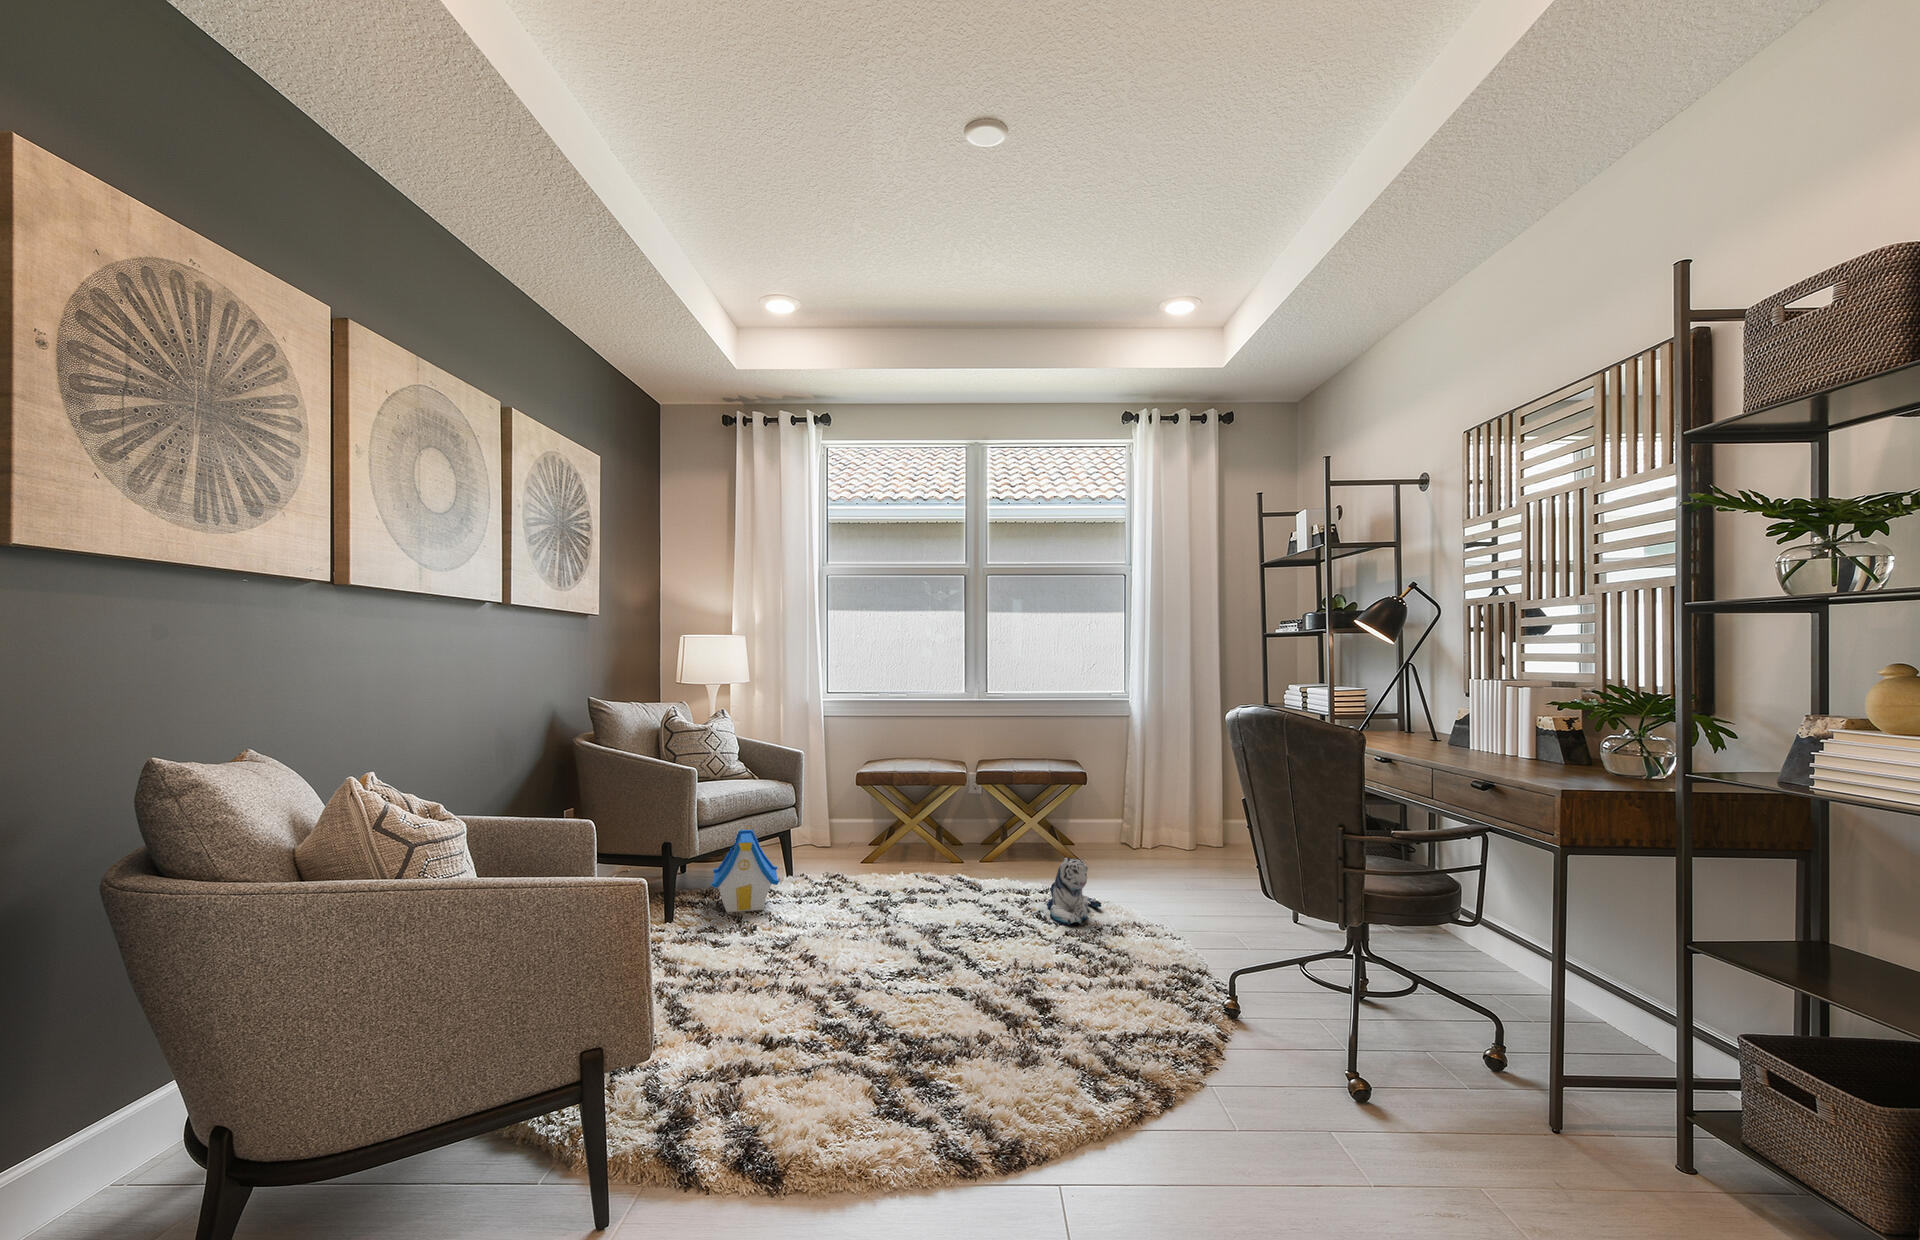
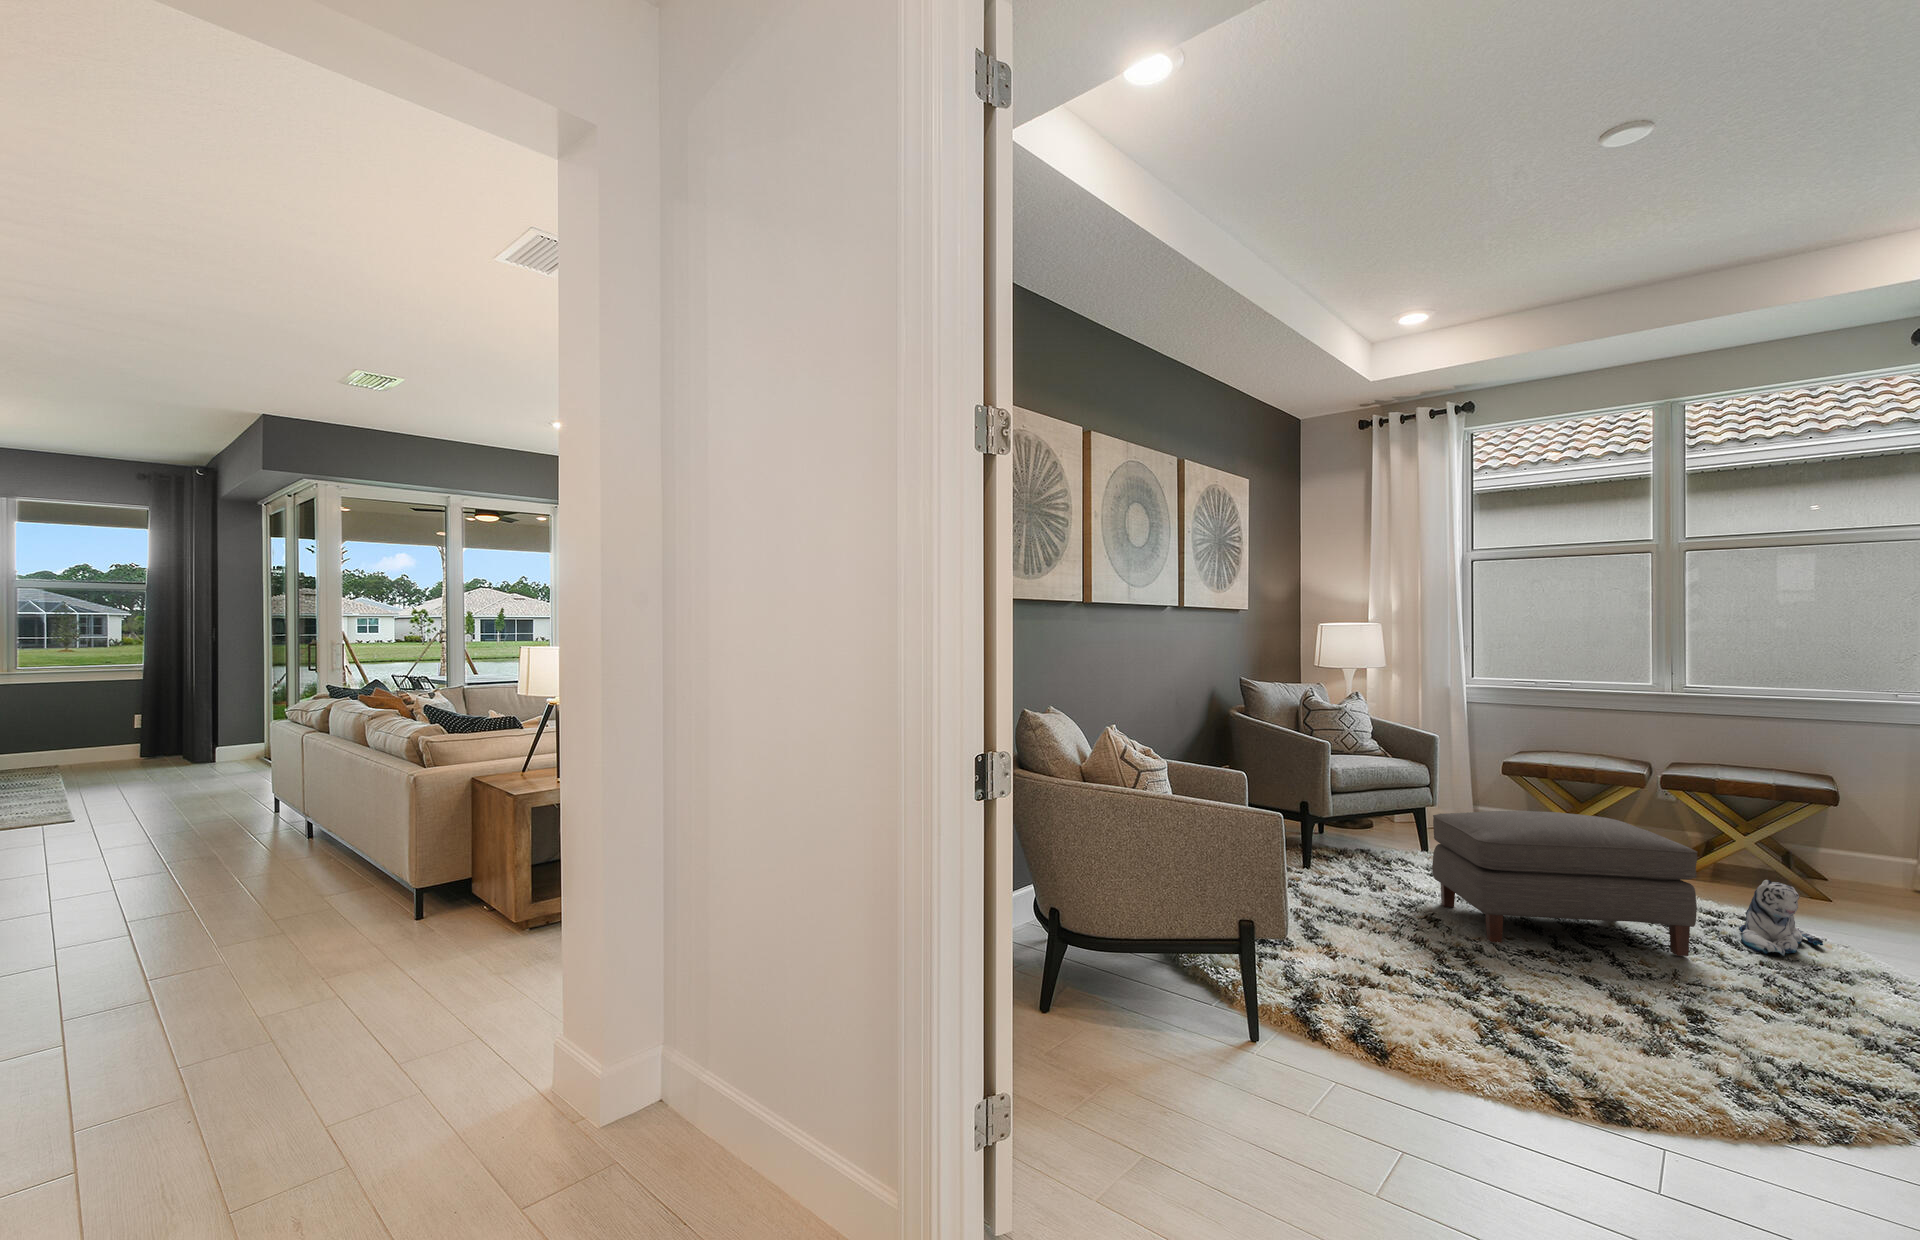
ottoman: none [804,822,1027,974] -> present [1432,811,1698,956]
toy house: present [711,827,780,912] -> none [1345,800,1411,875]

